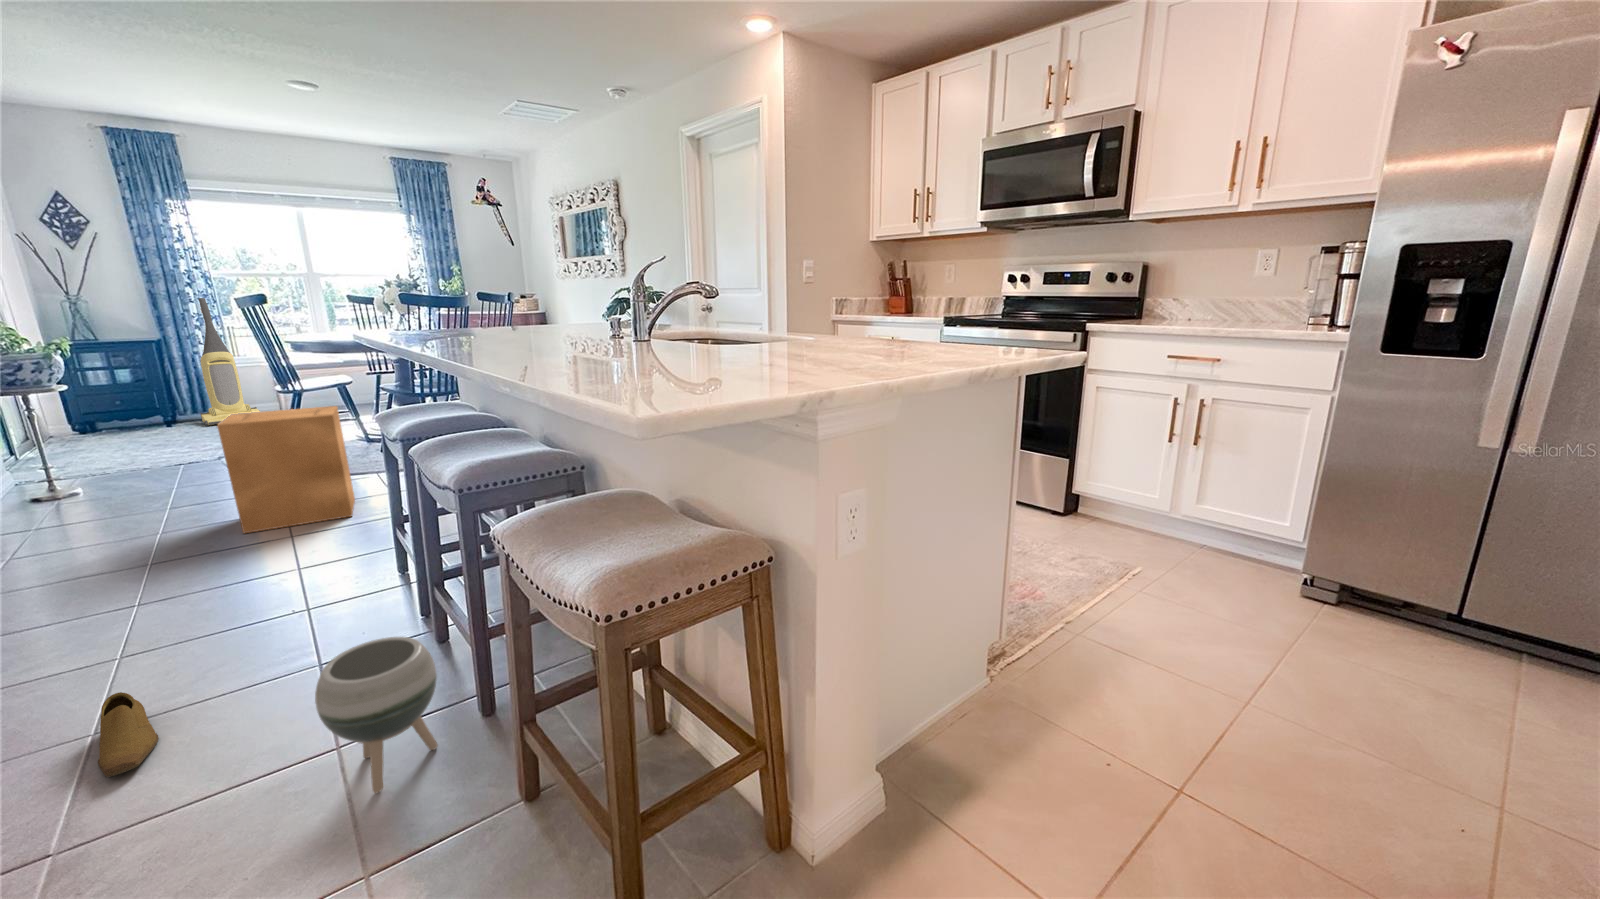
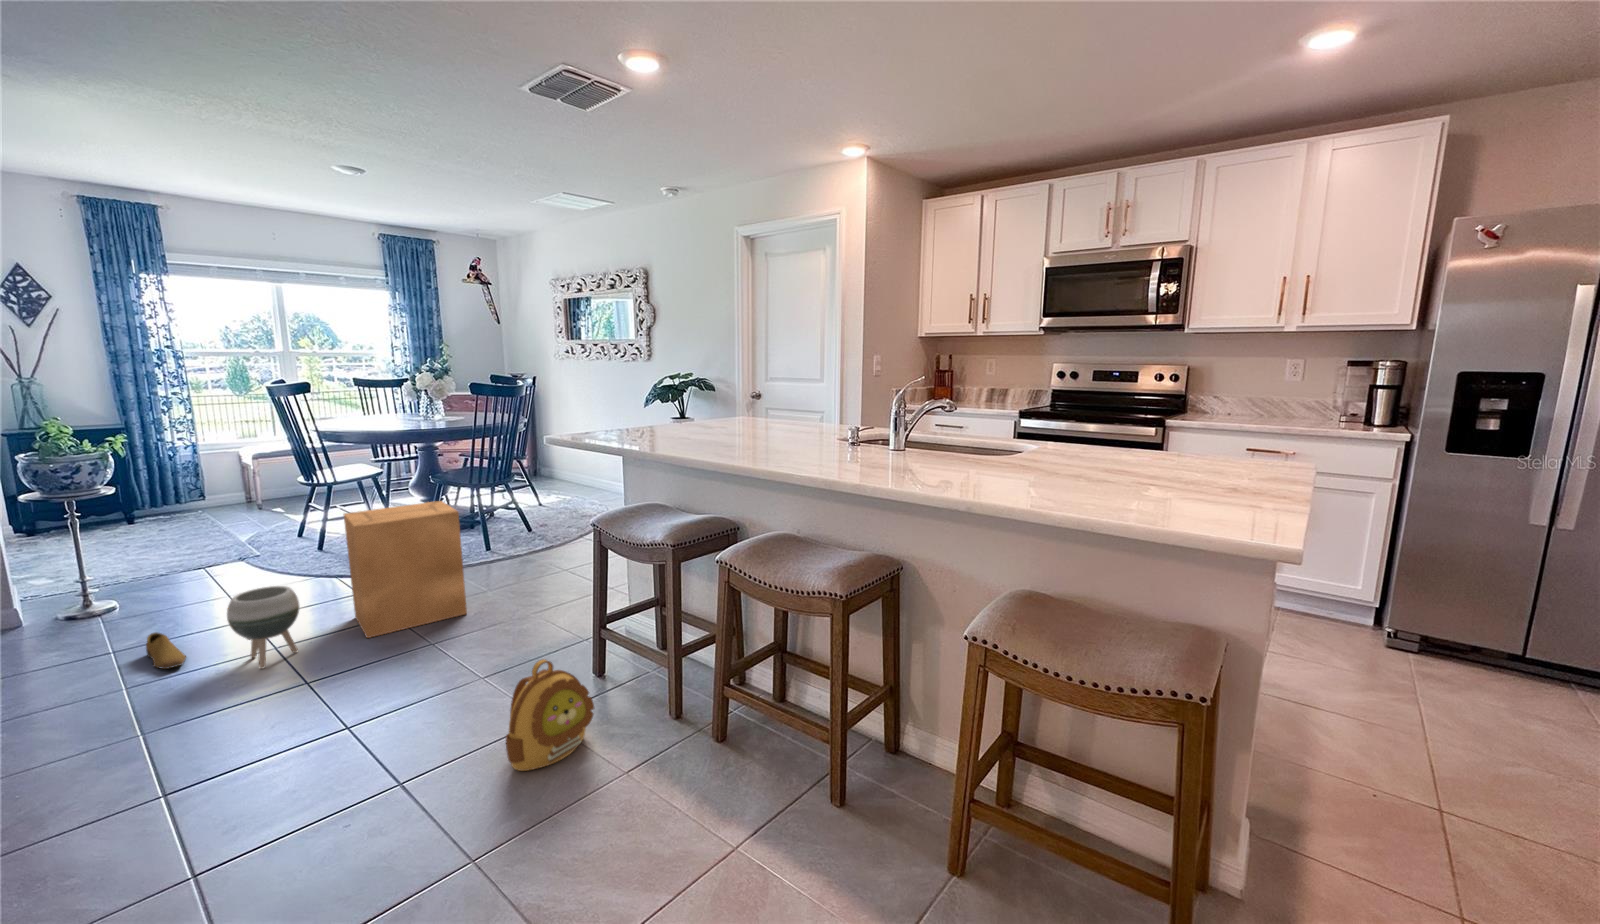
vacuum cleaner: present [199,298,260,426] -> none [164,380,238,522]
backpack: none [210,561,335,674] -> present [506,659,594,771]
planter: present [315,637,438,793] -> present [227,586,300,669]
shoe: present [98,692,159,777] -> present [146,633,186,669]

